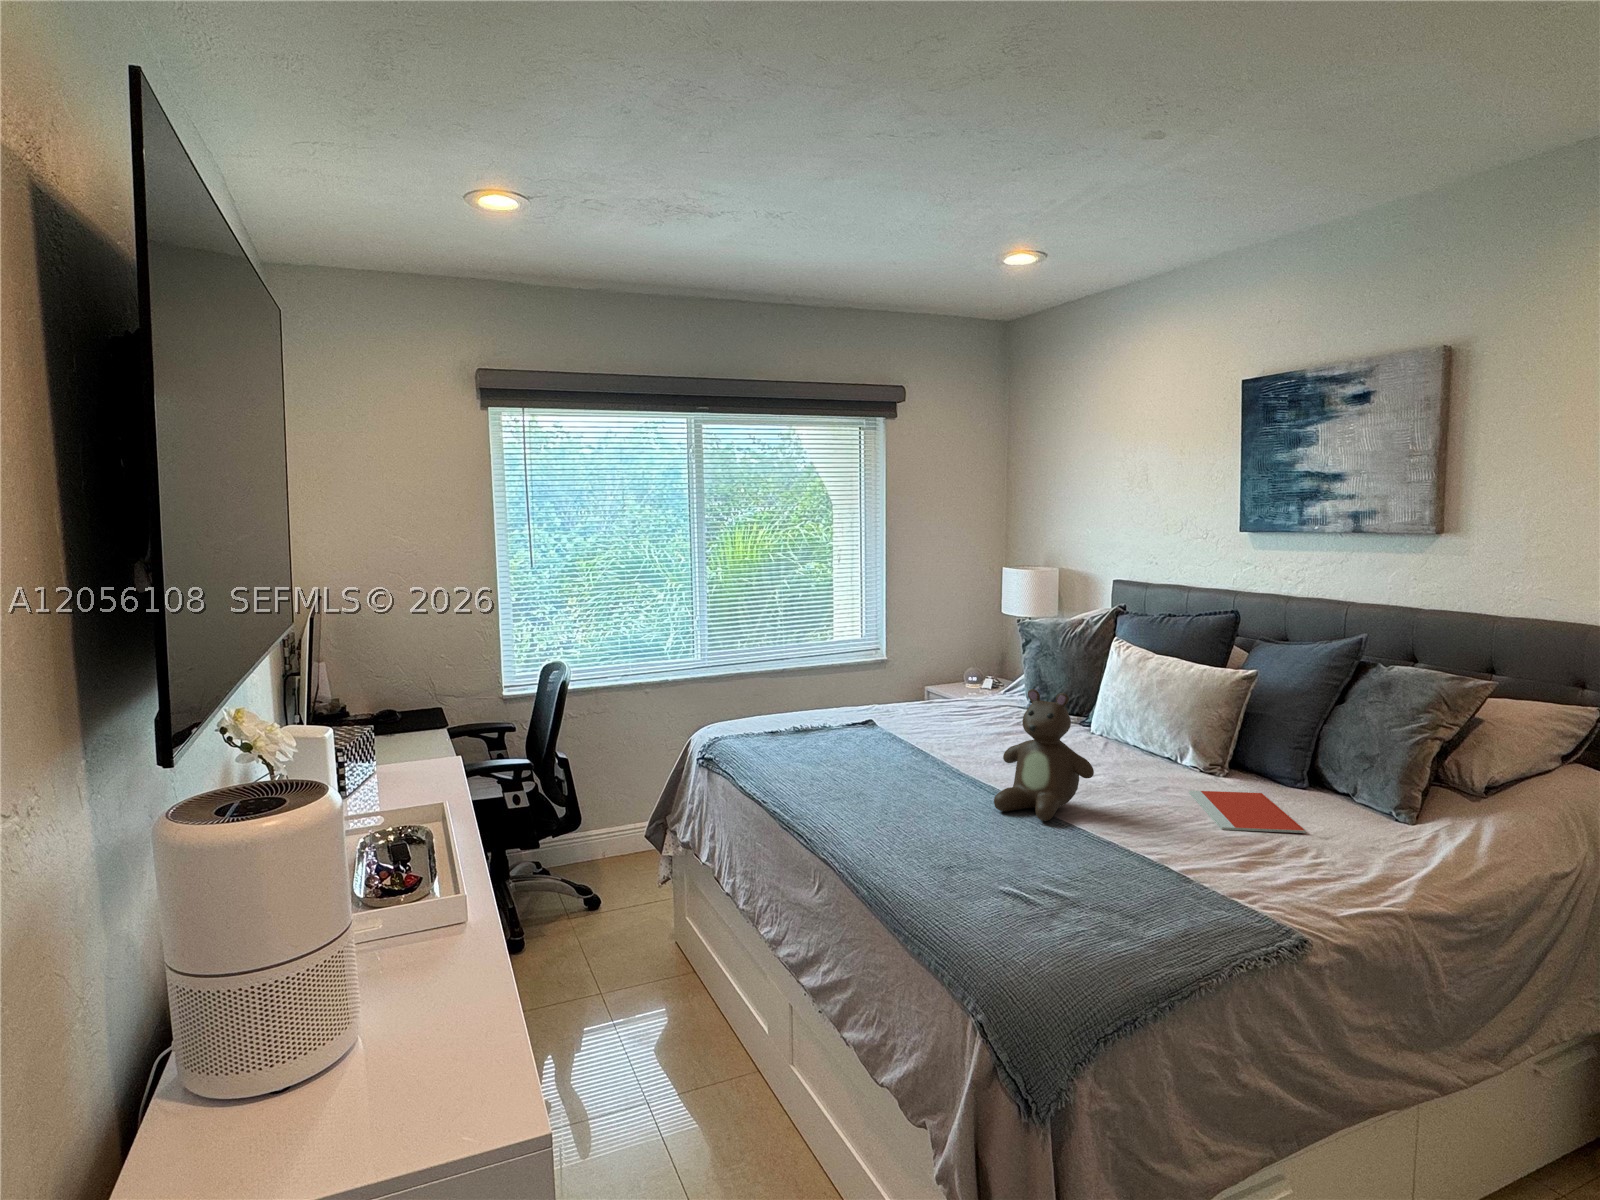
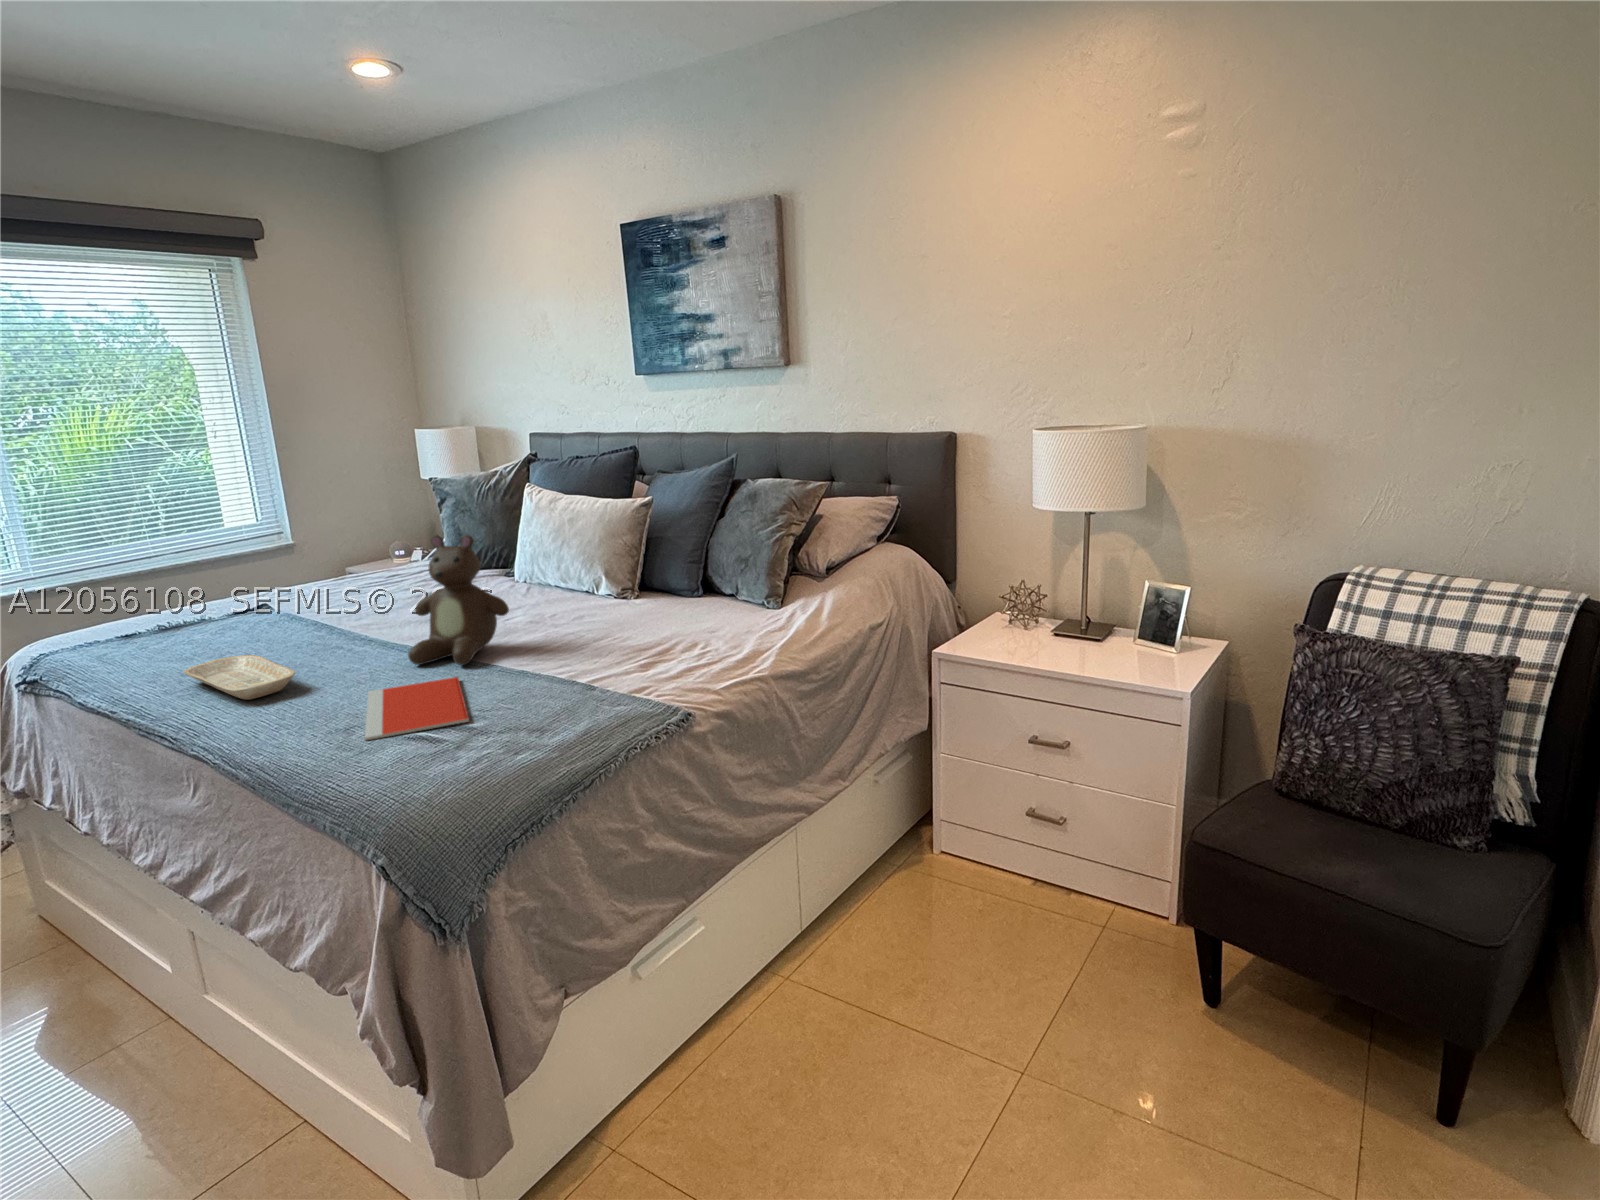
tray: none [816,770,901,814] -> present [184,655,295,700]
notebook: present [1189,790,1306,833] -> present [365,677,469,740]

